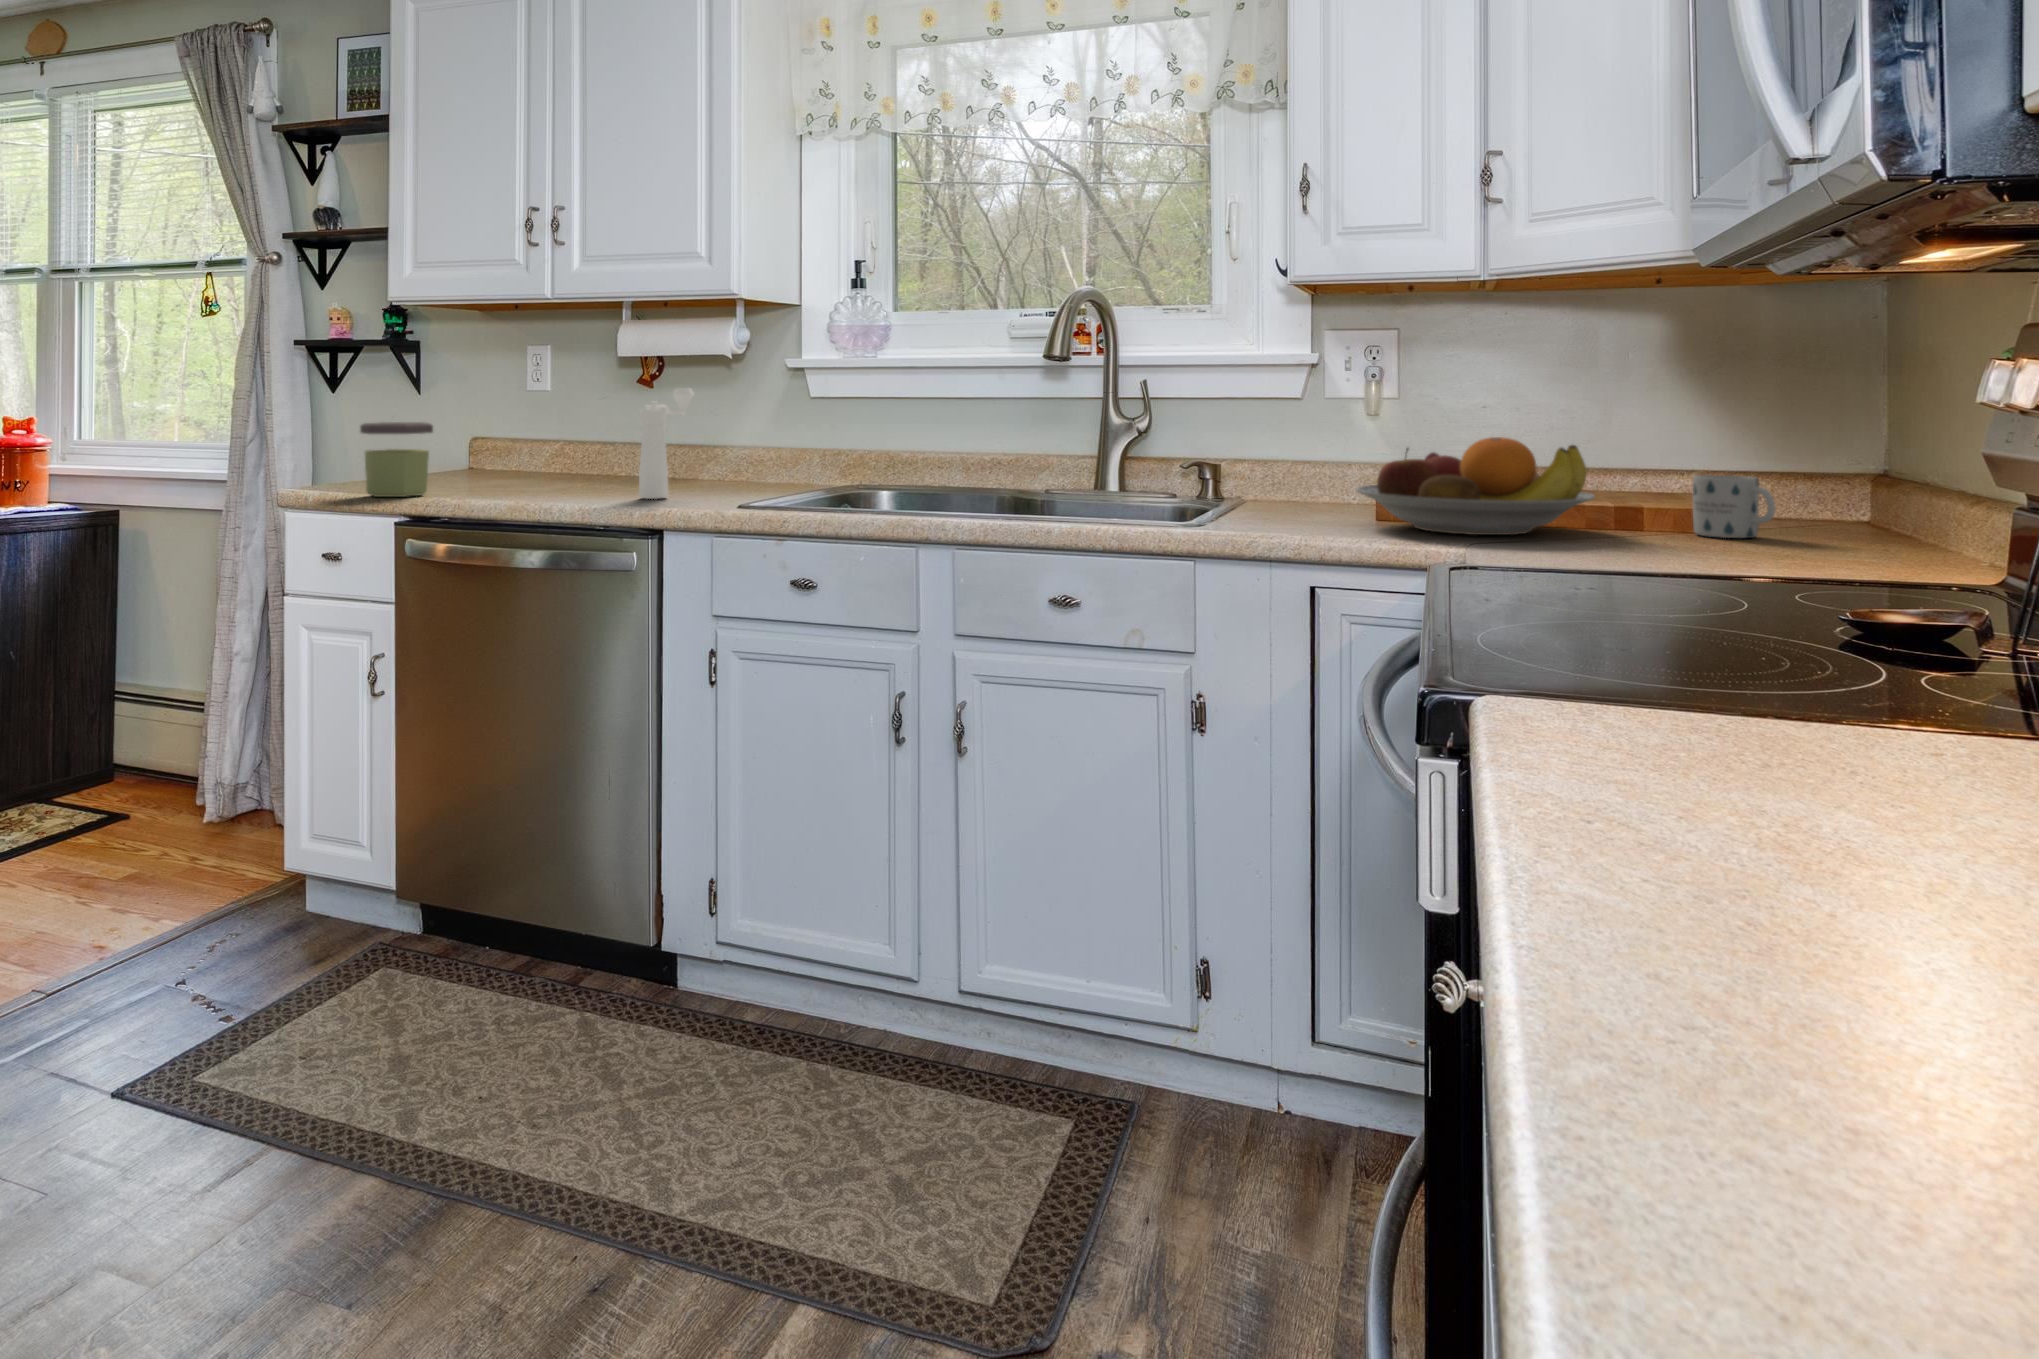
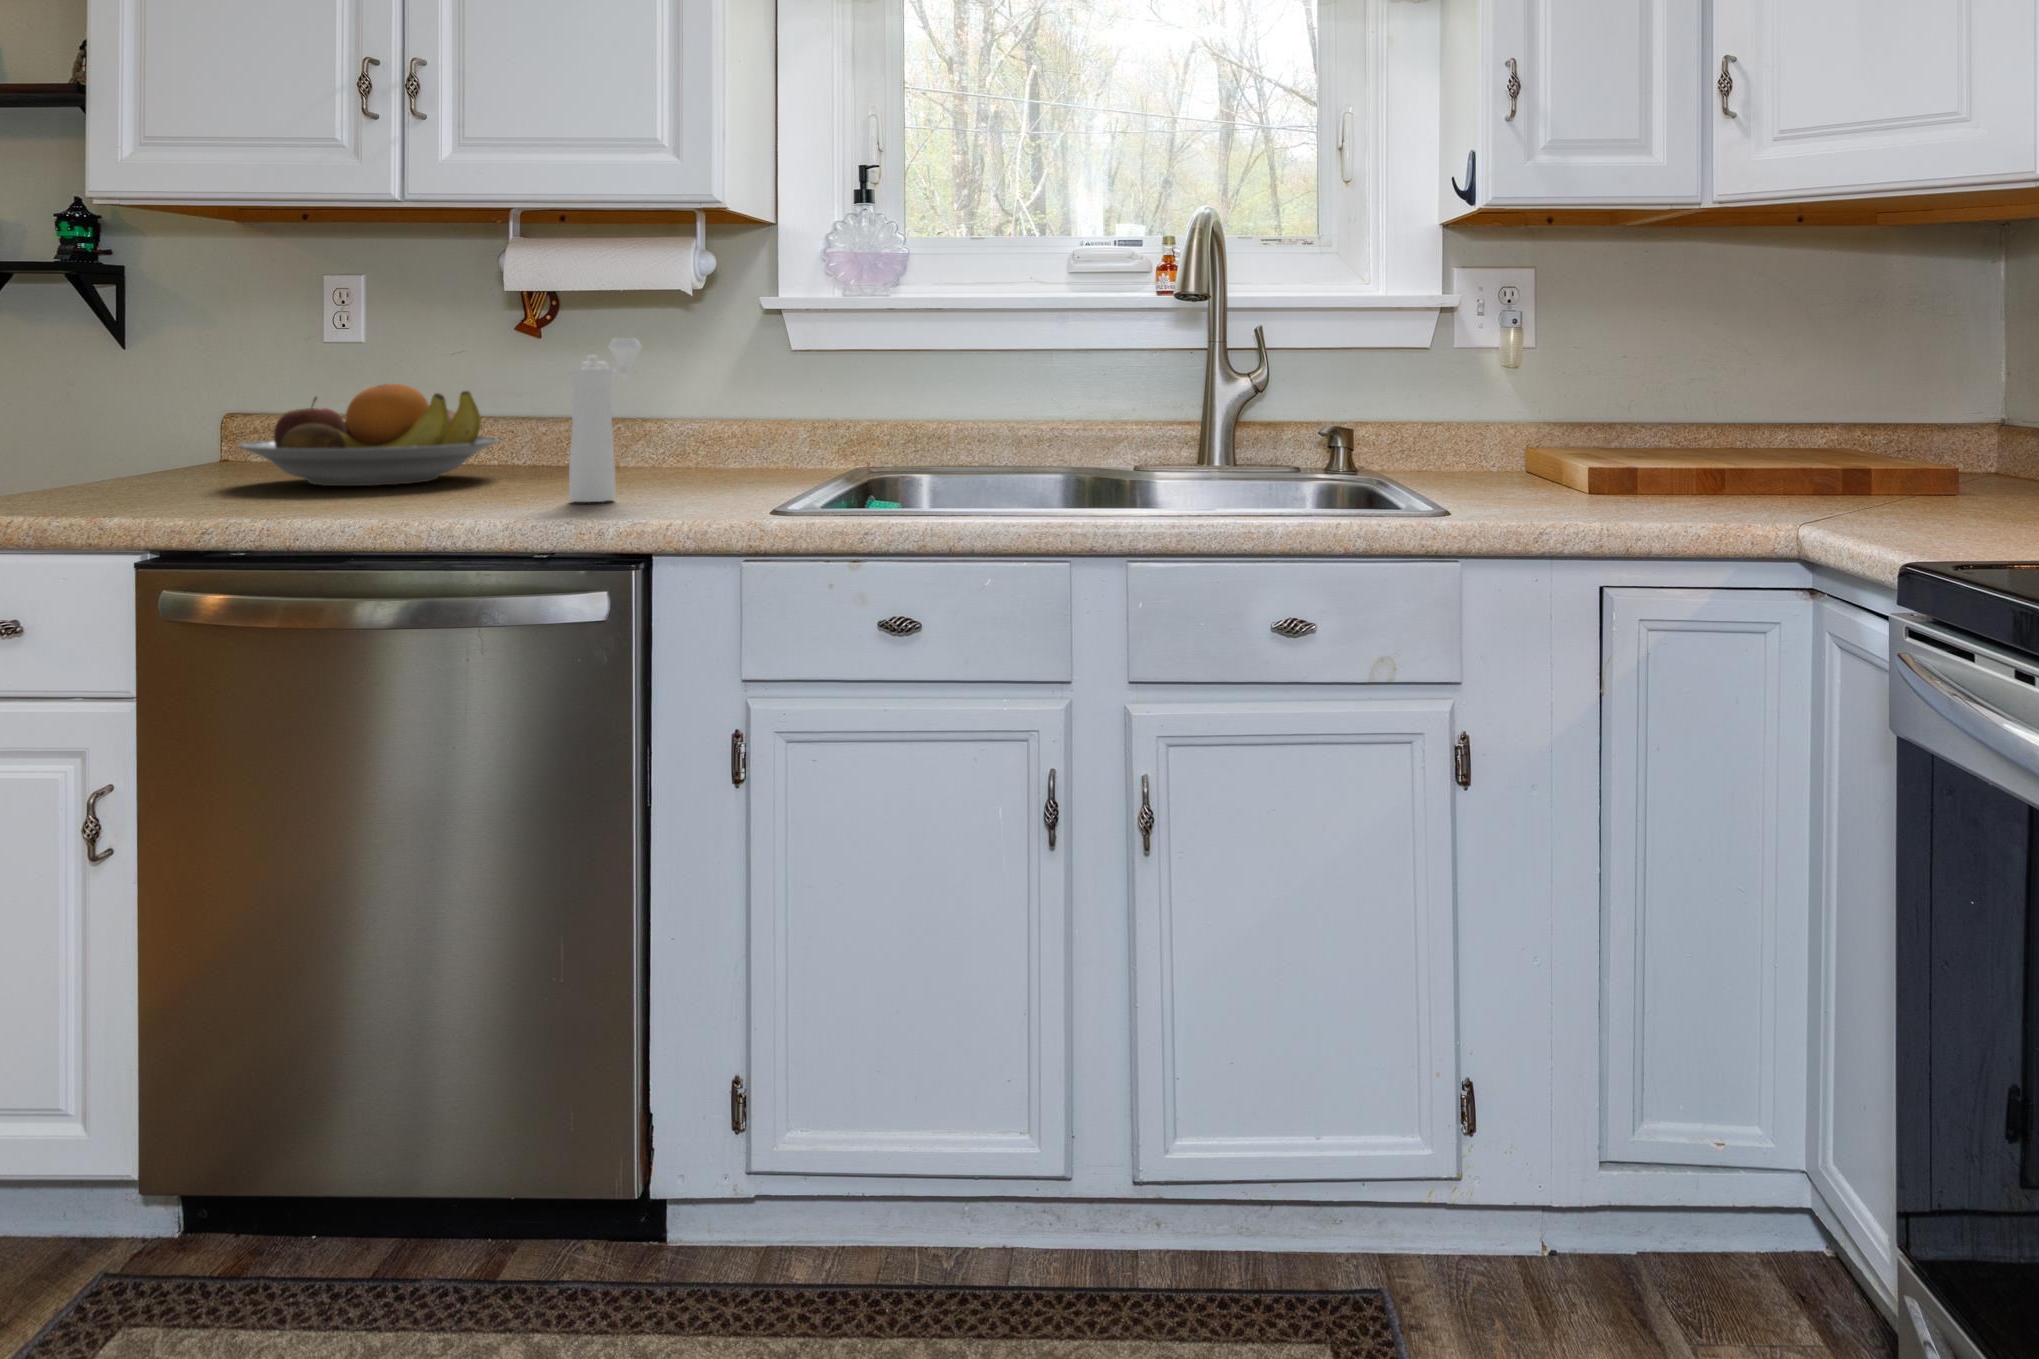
jar: present [360,422,433,497] -> none [49,391,194,517]
fruit bowl: present [1356,437,1594,535] -> present [240,384,499,486]
mug: present [1693,475,1775,538] -> none [1921,433,2022,503]

